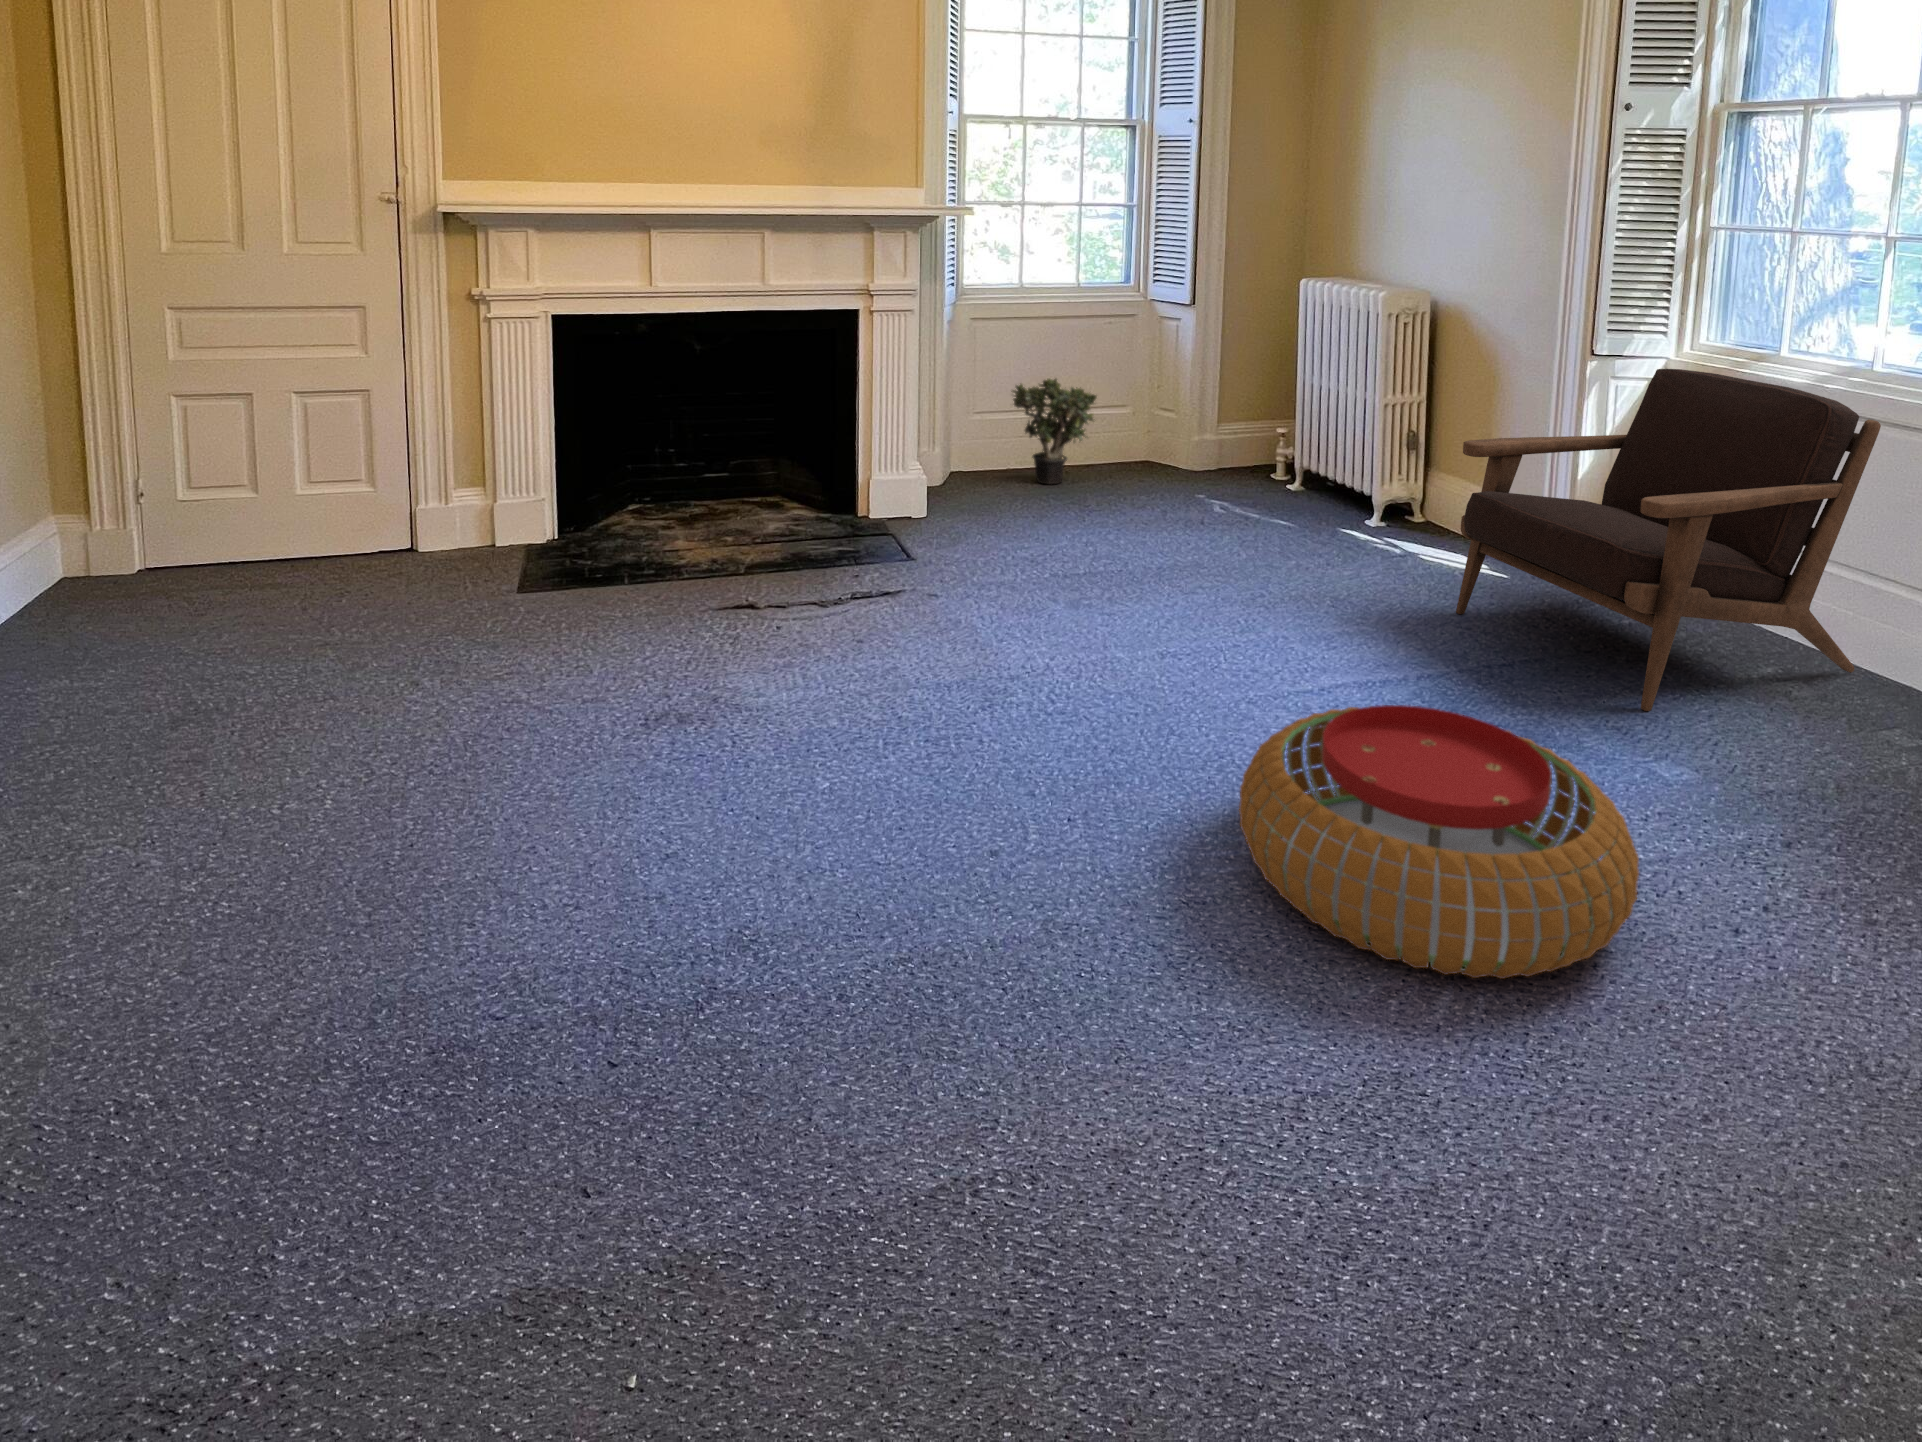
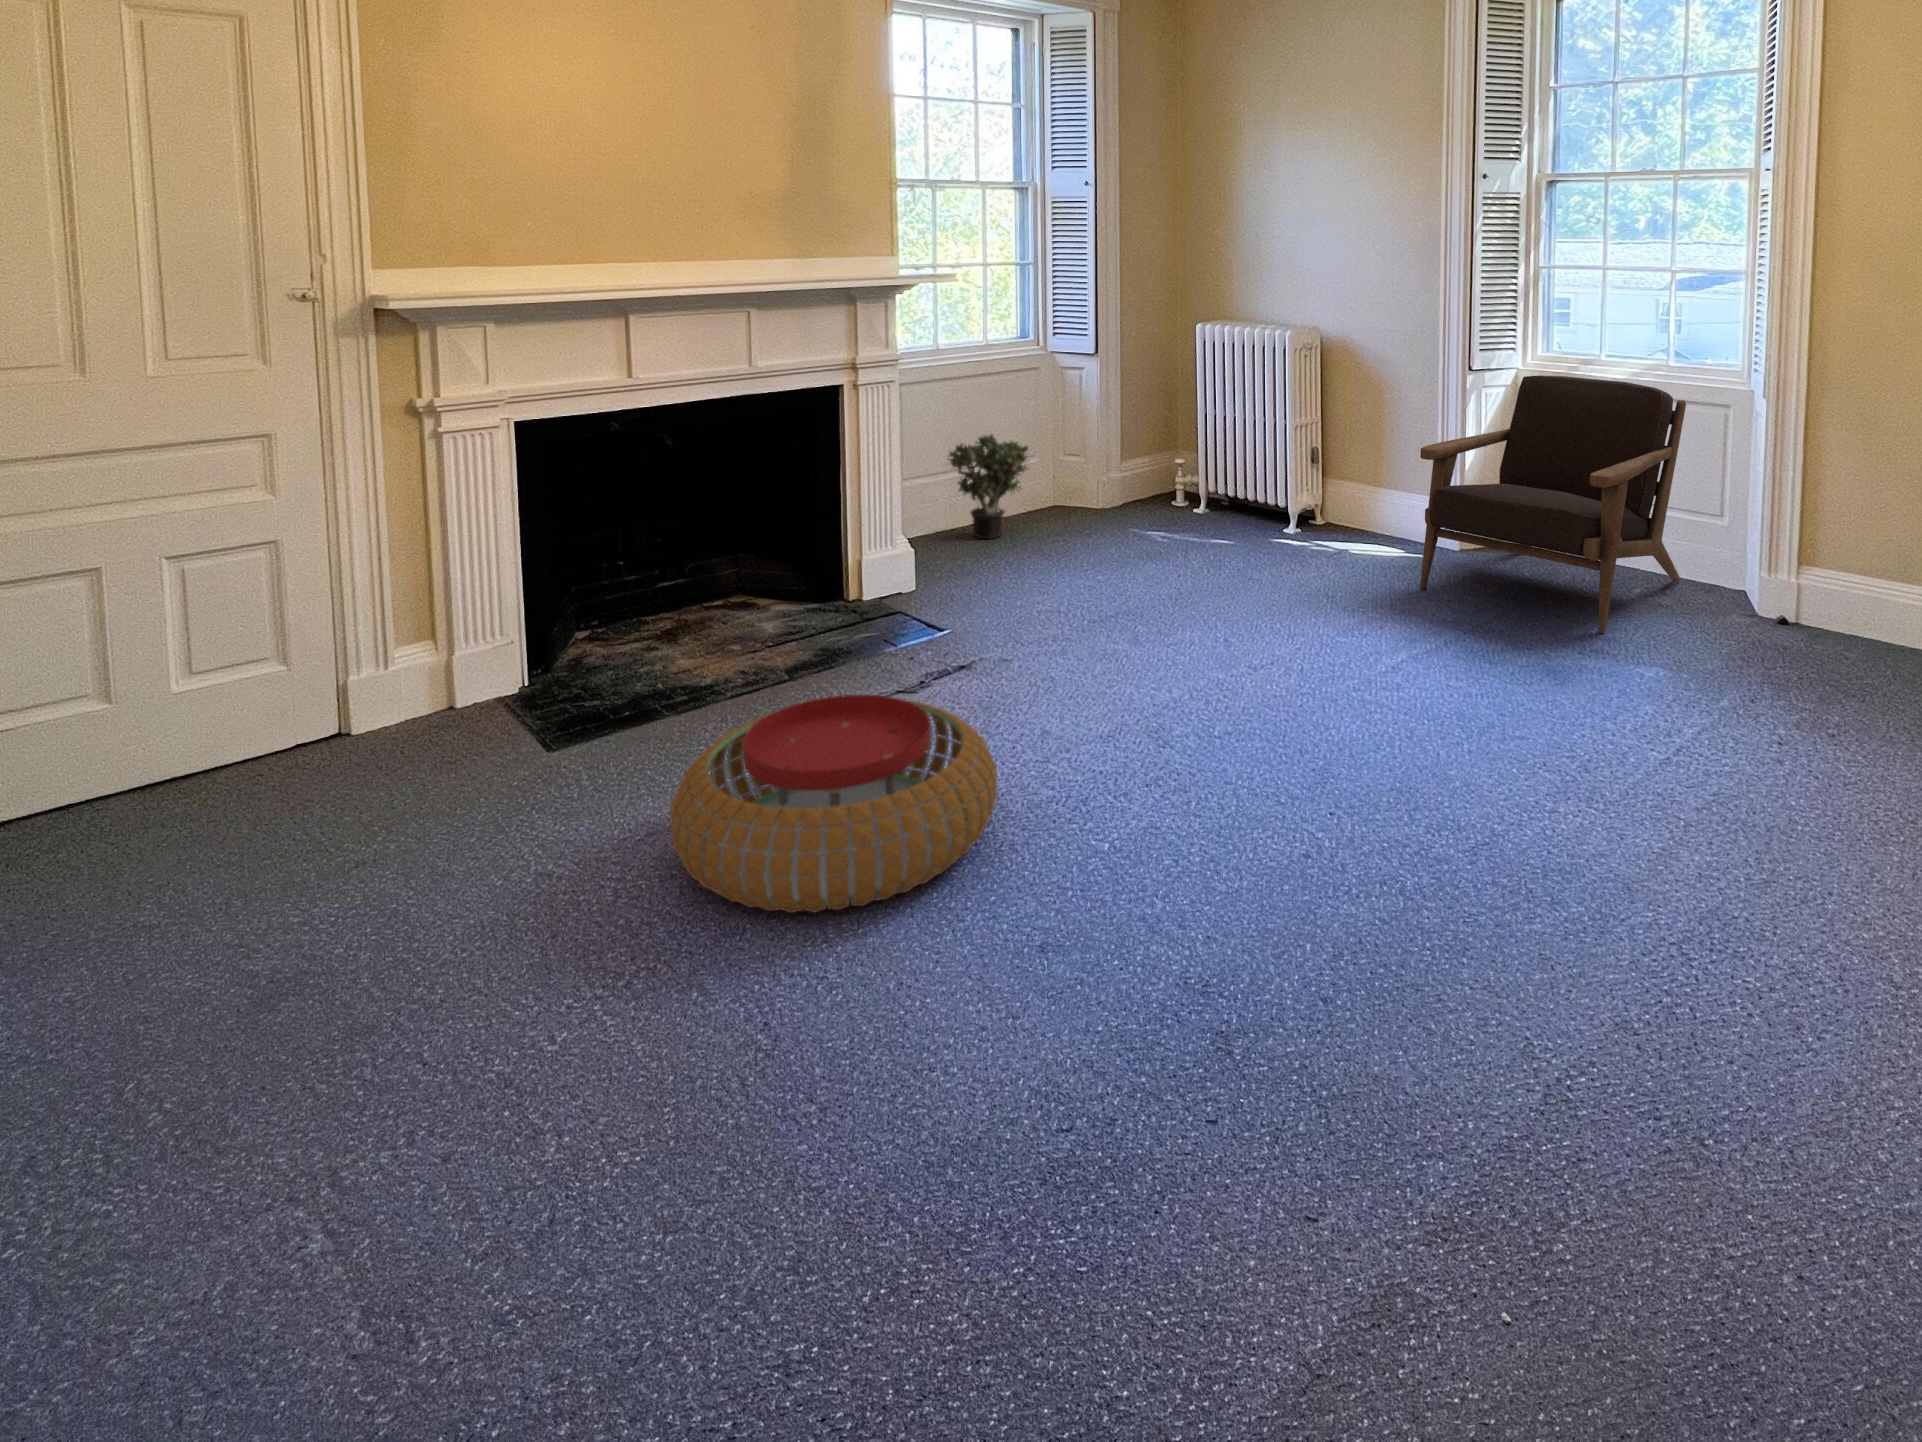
pouf: present [1239,705,1639,979] -> present [670,695,997,913]

